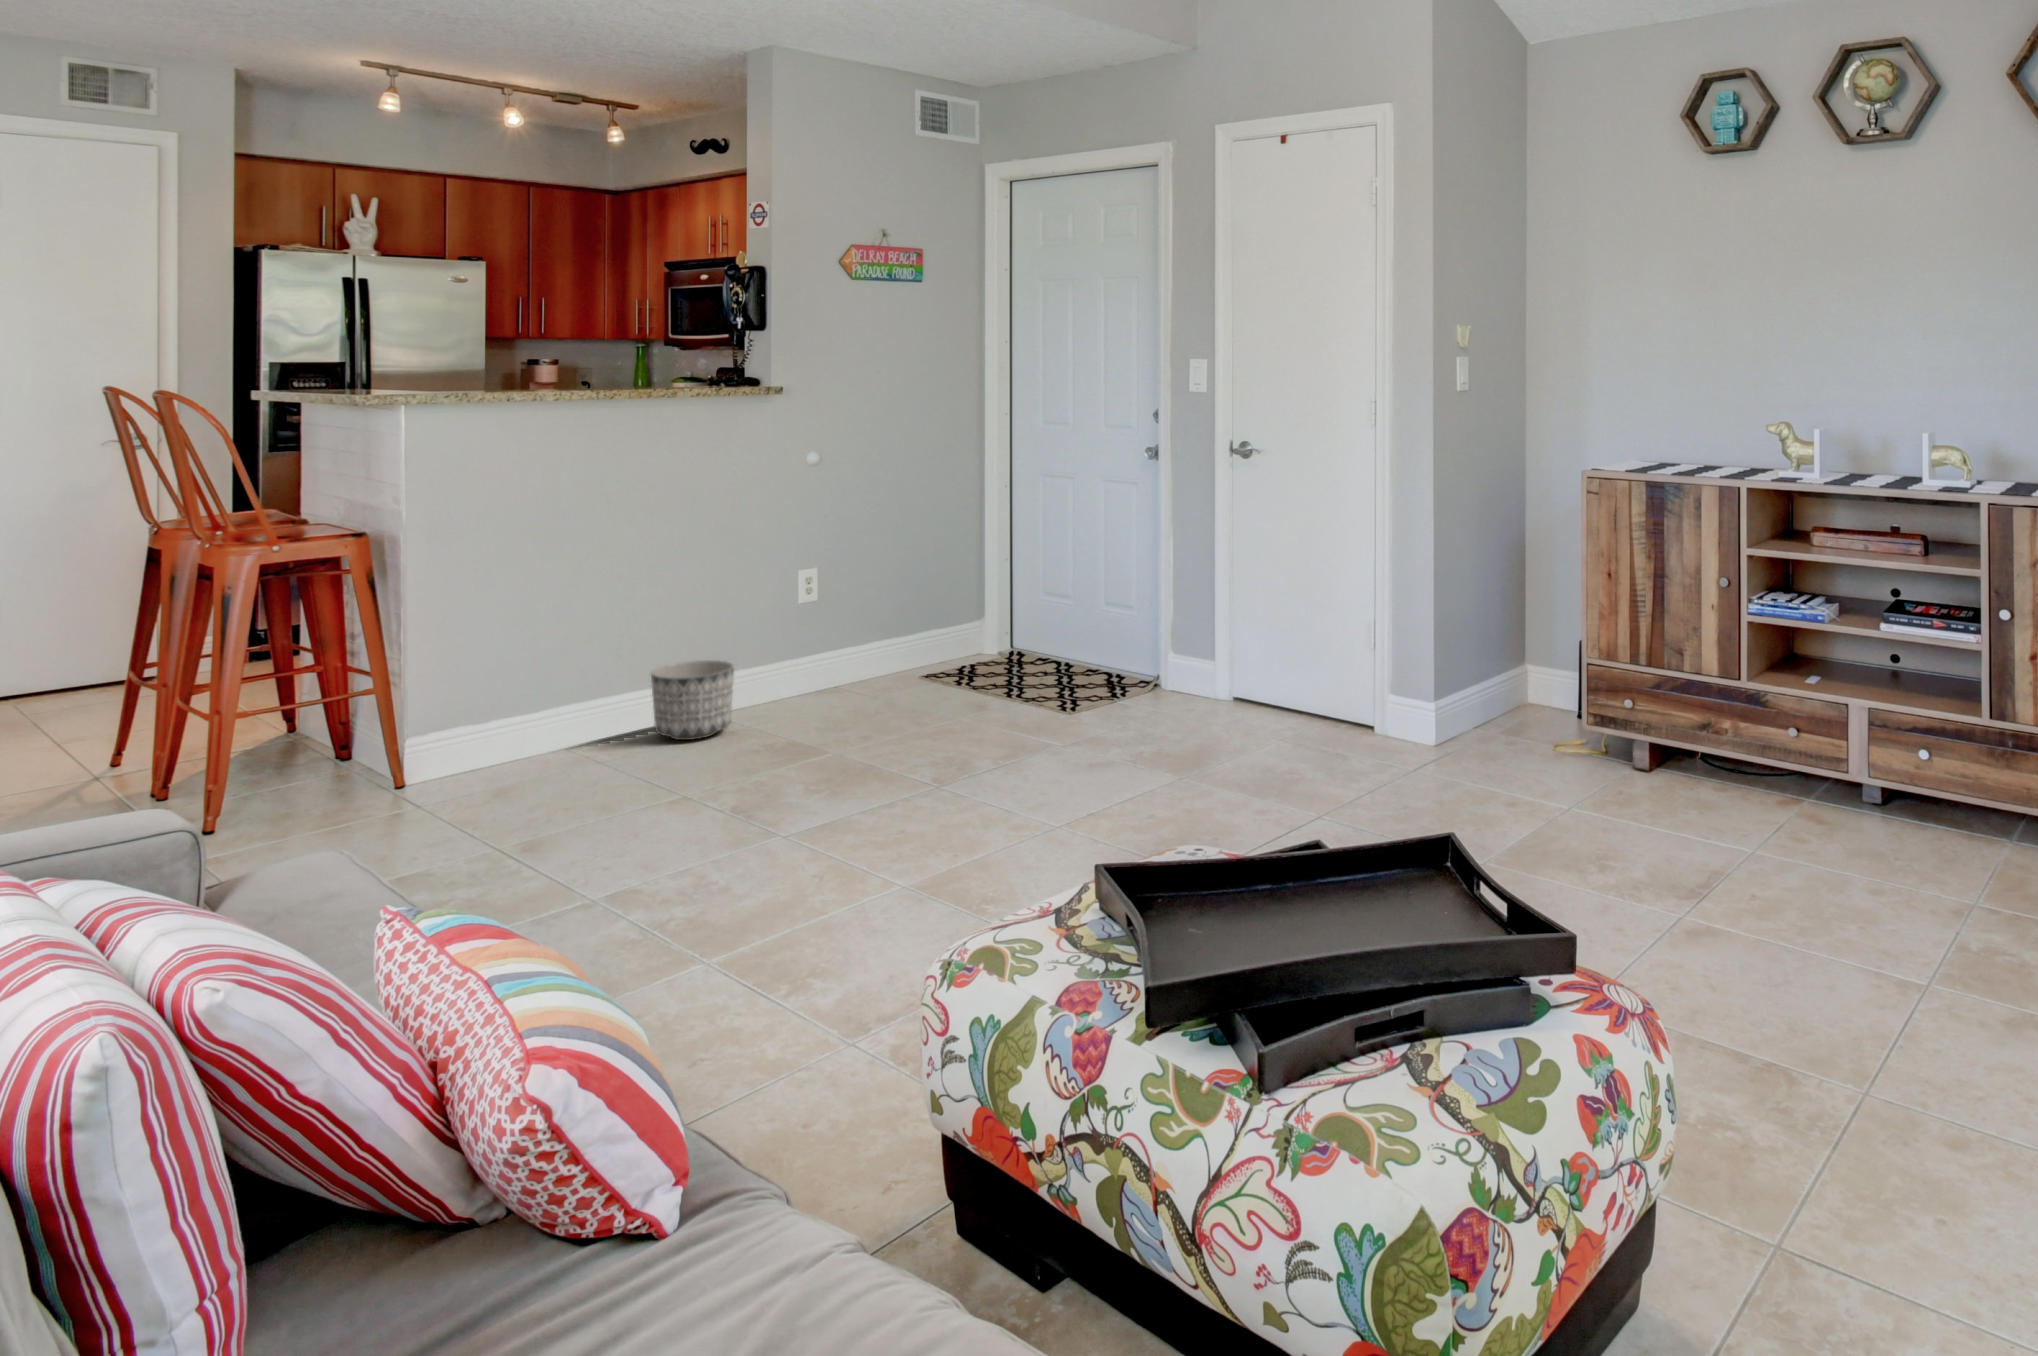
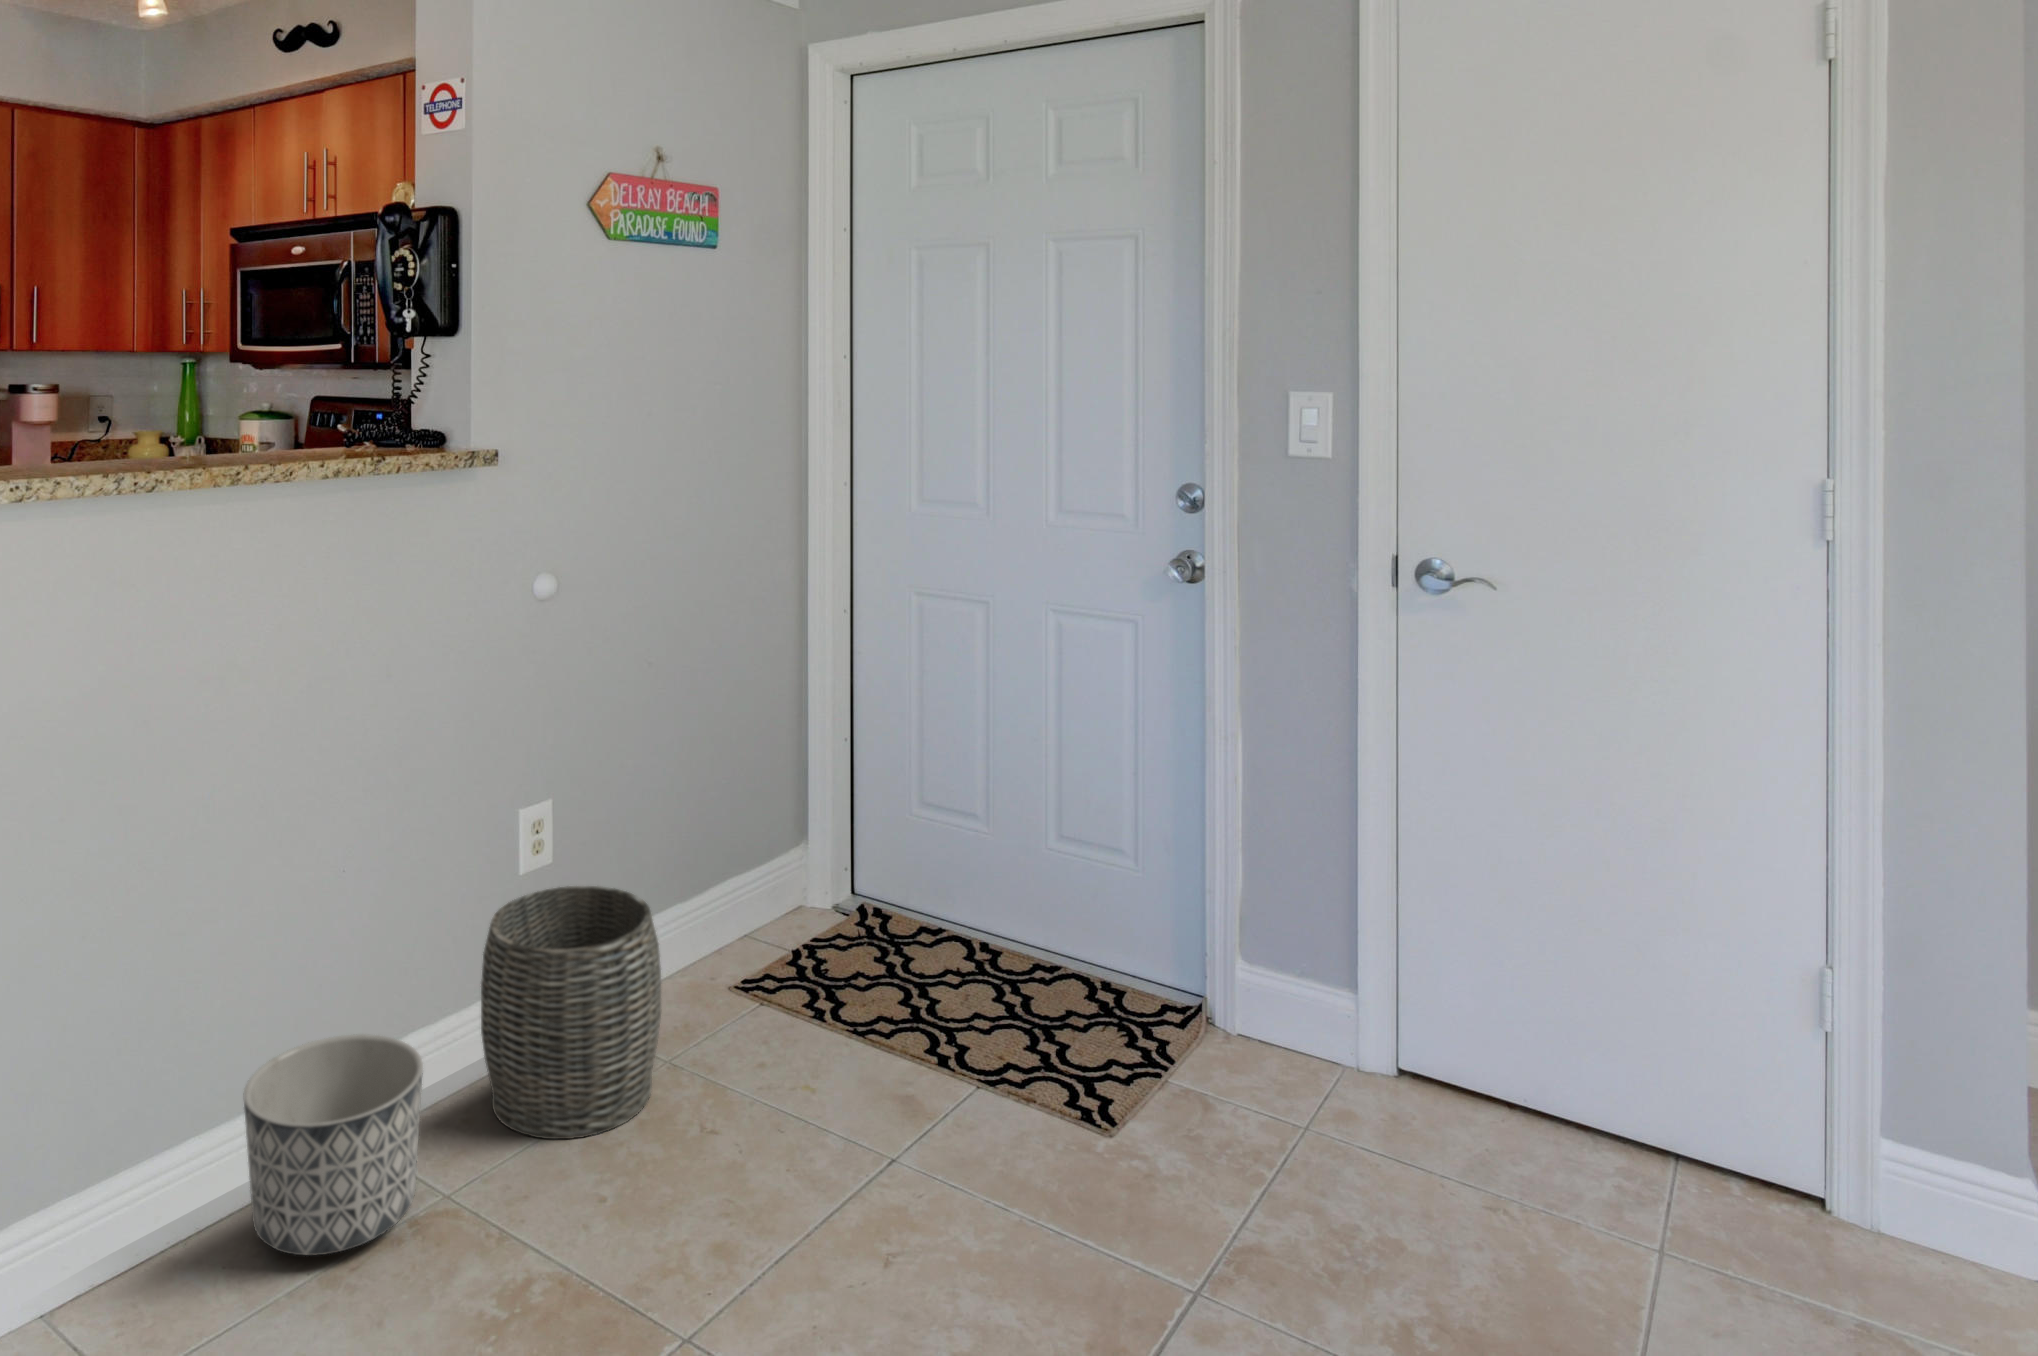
woven basket: none [772,612,863,717] -> present [481,886,661,1139]

